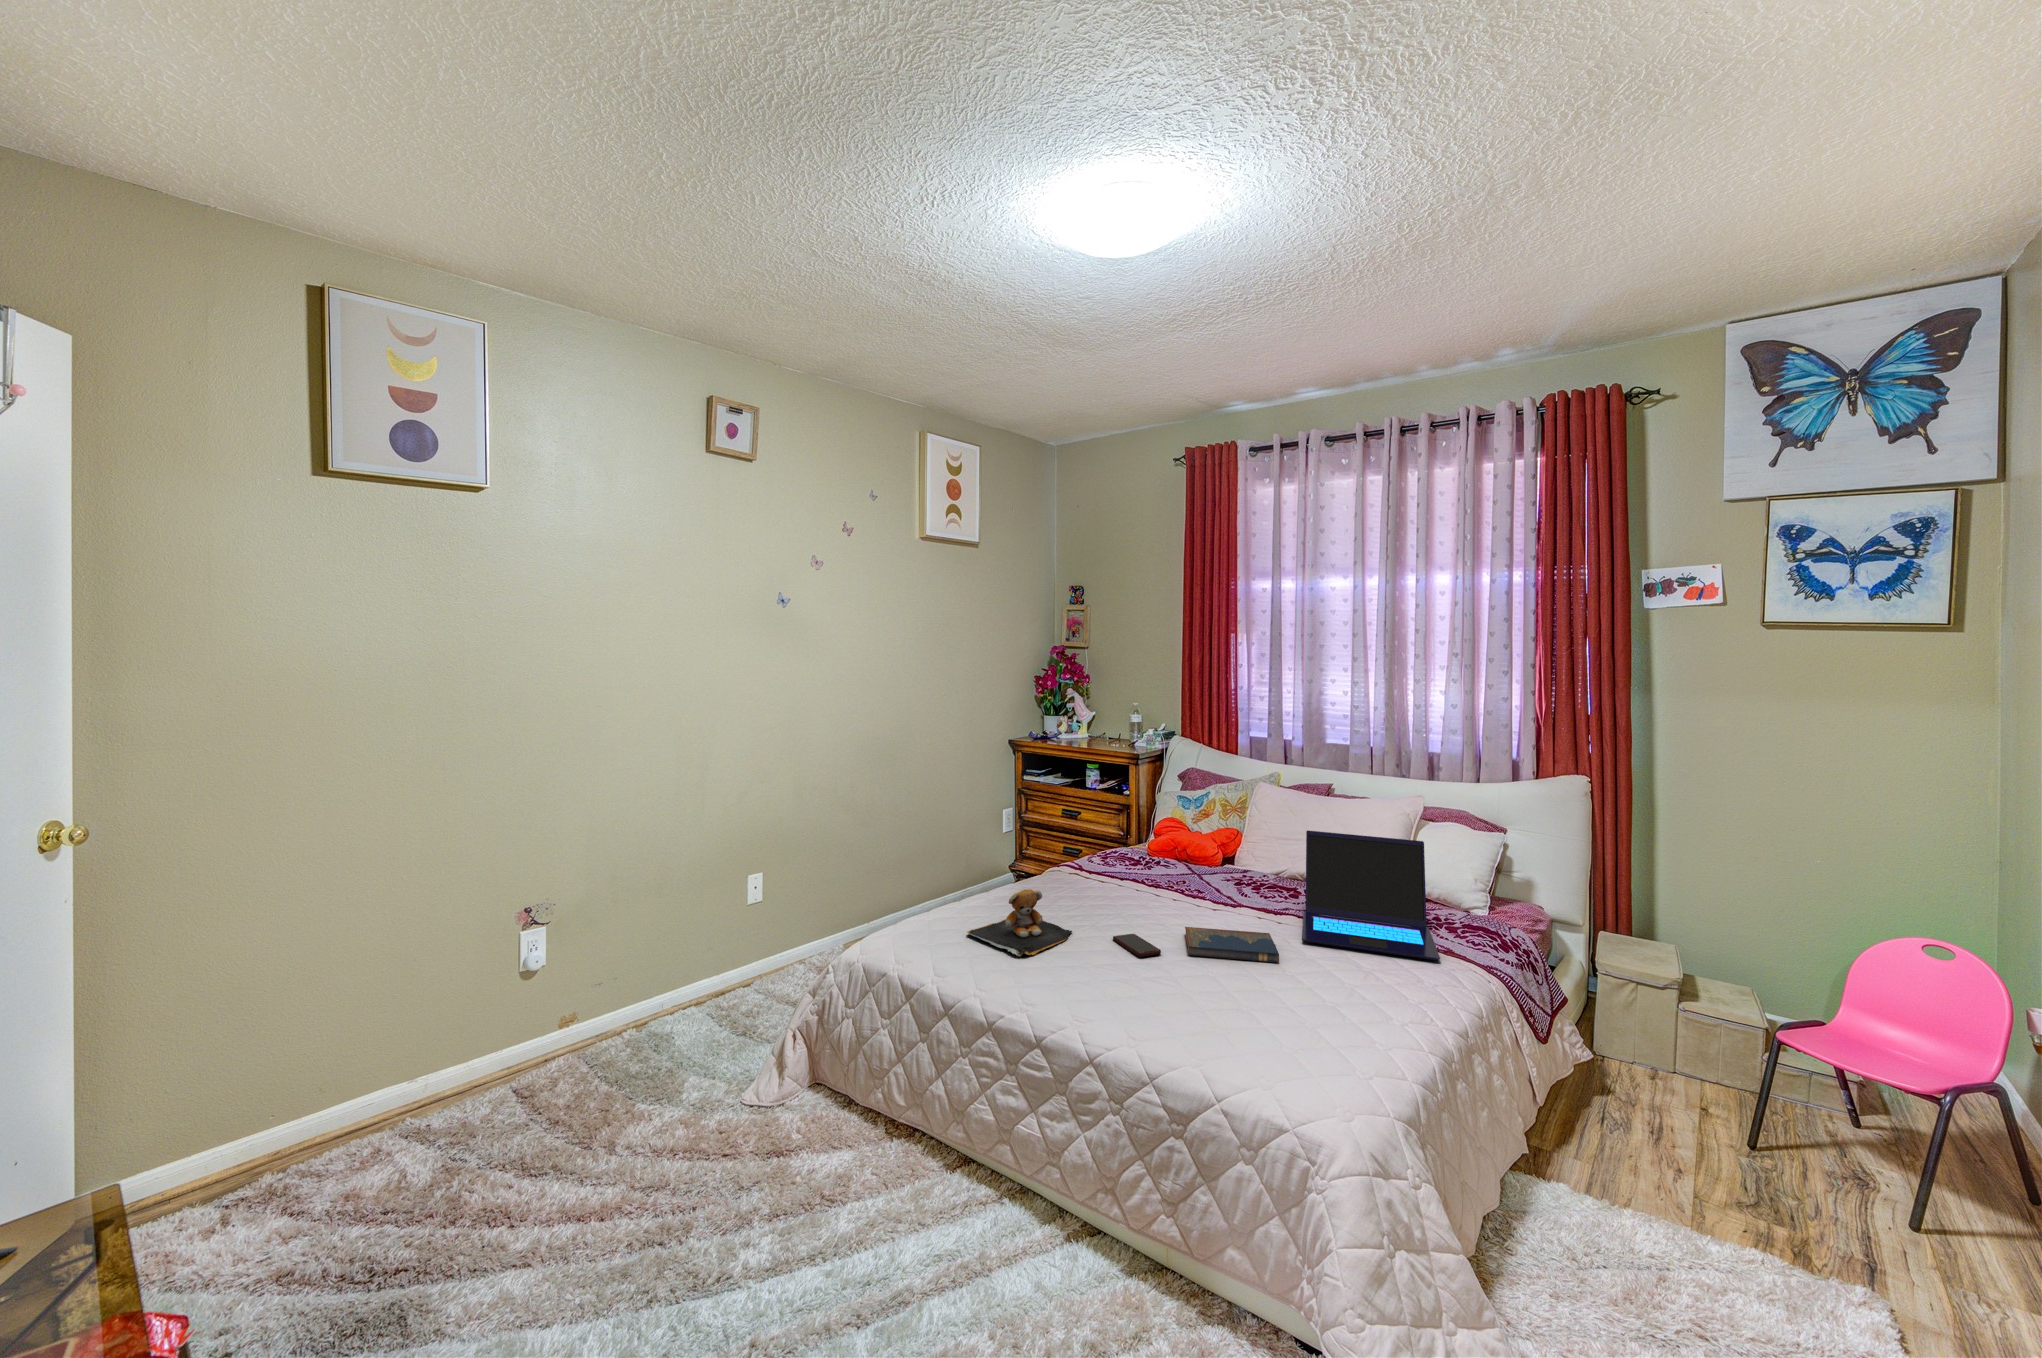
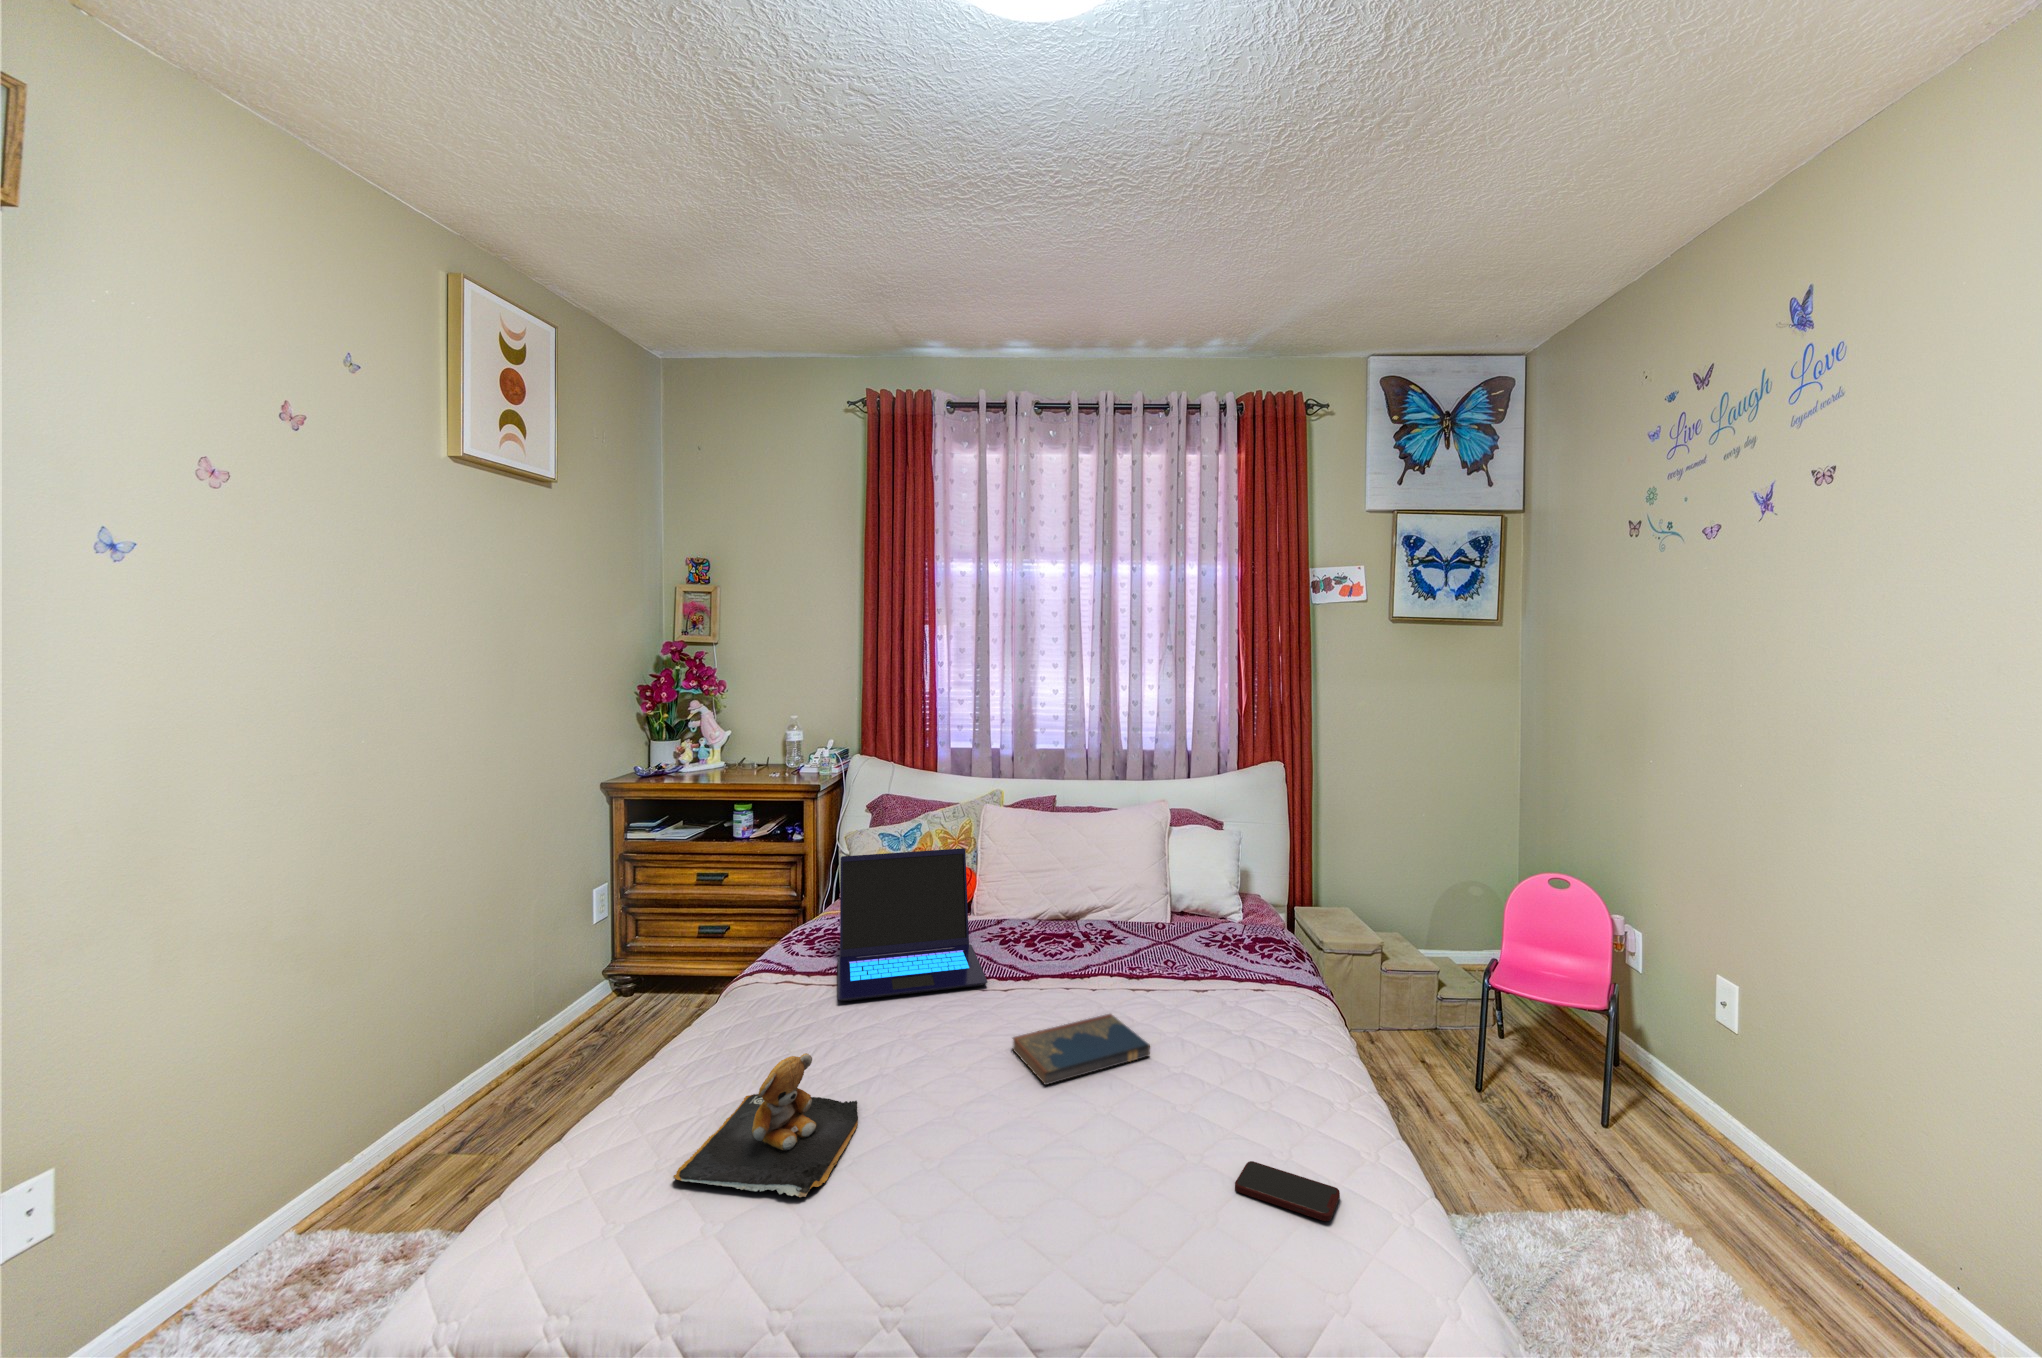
laptop: present [1302,831,1440,960] -> present [838,848,988,1001]
smartphone: present [1113,934,1161,957] -> present [1235,1161,1340,1221]

